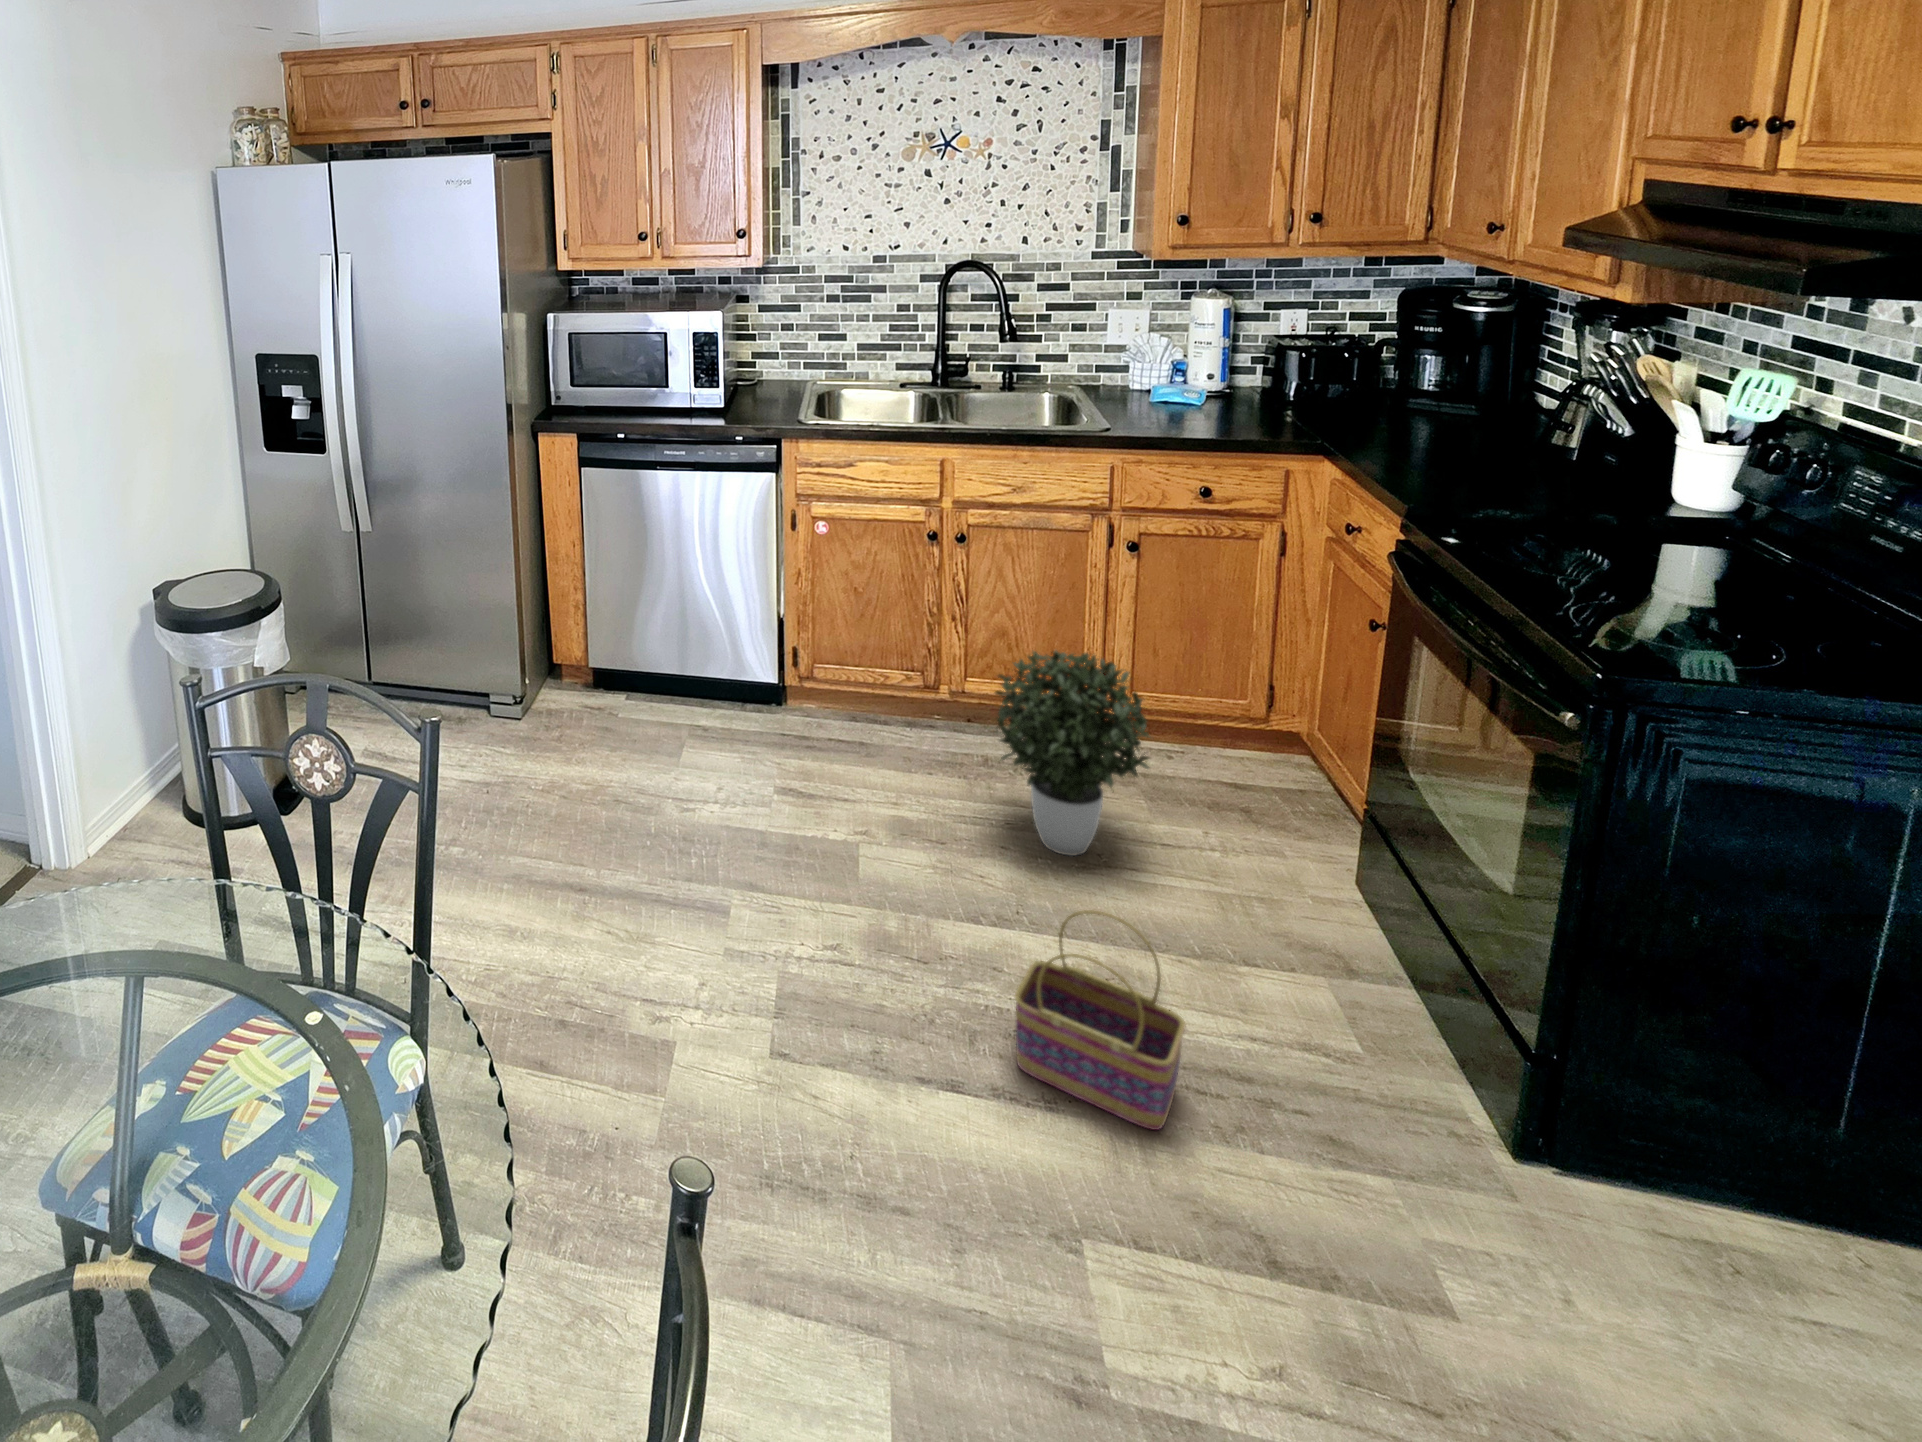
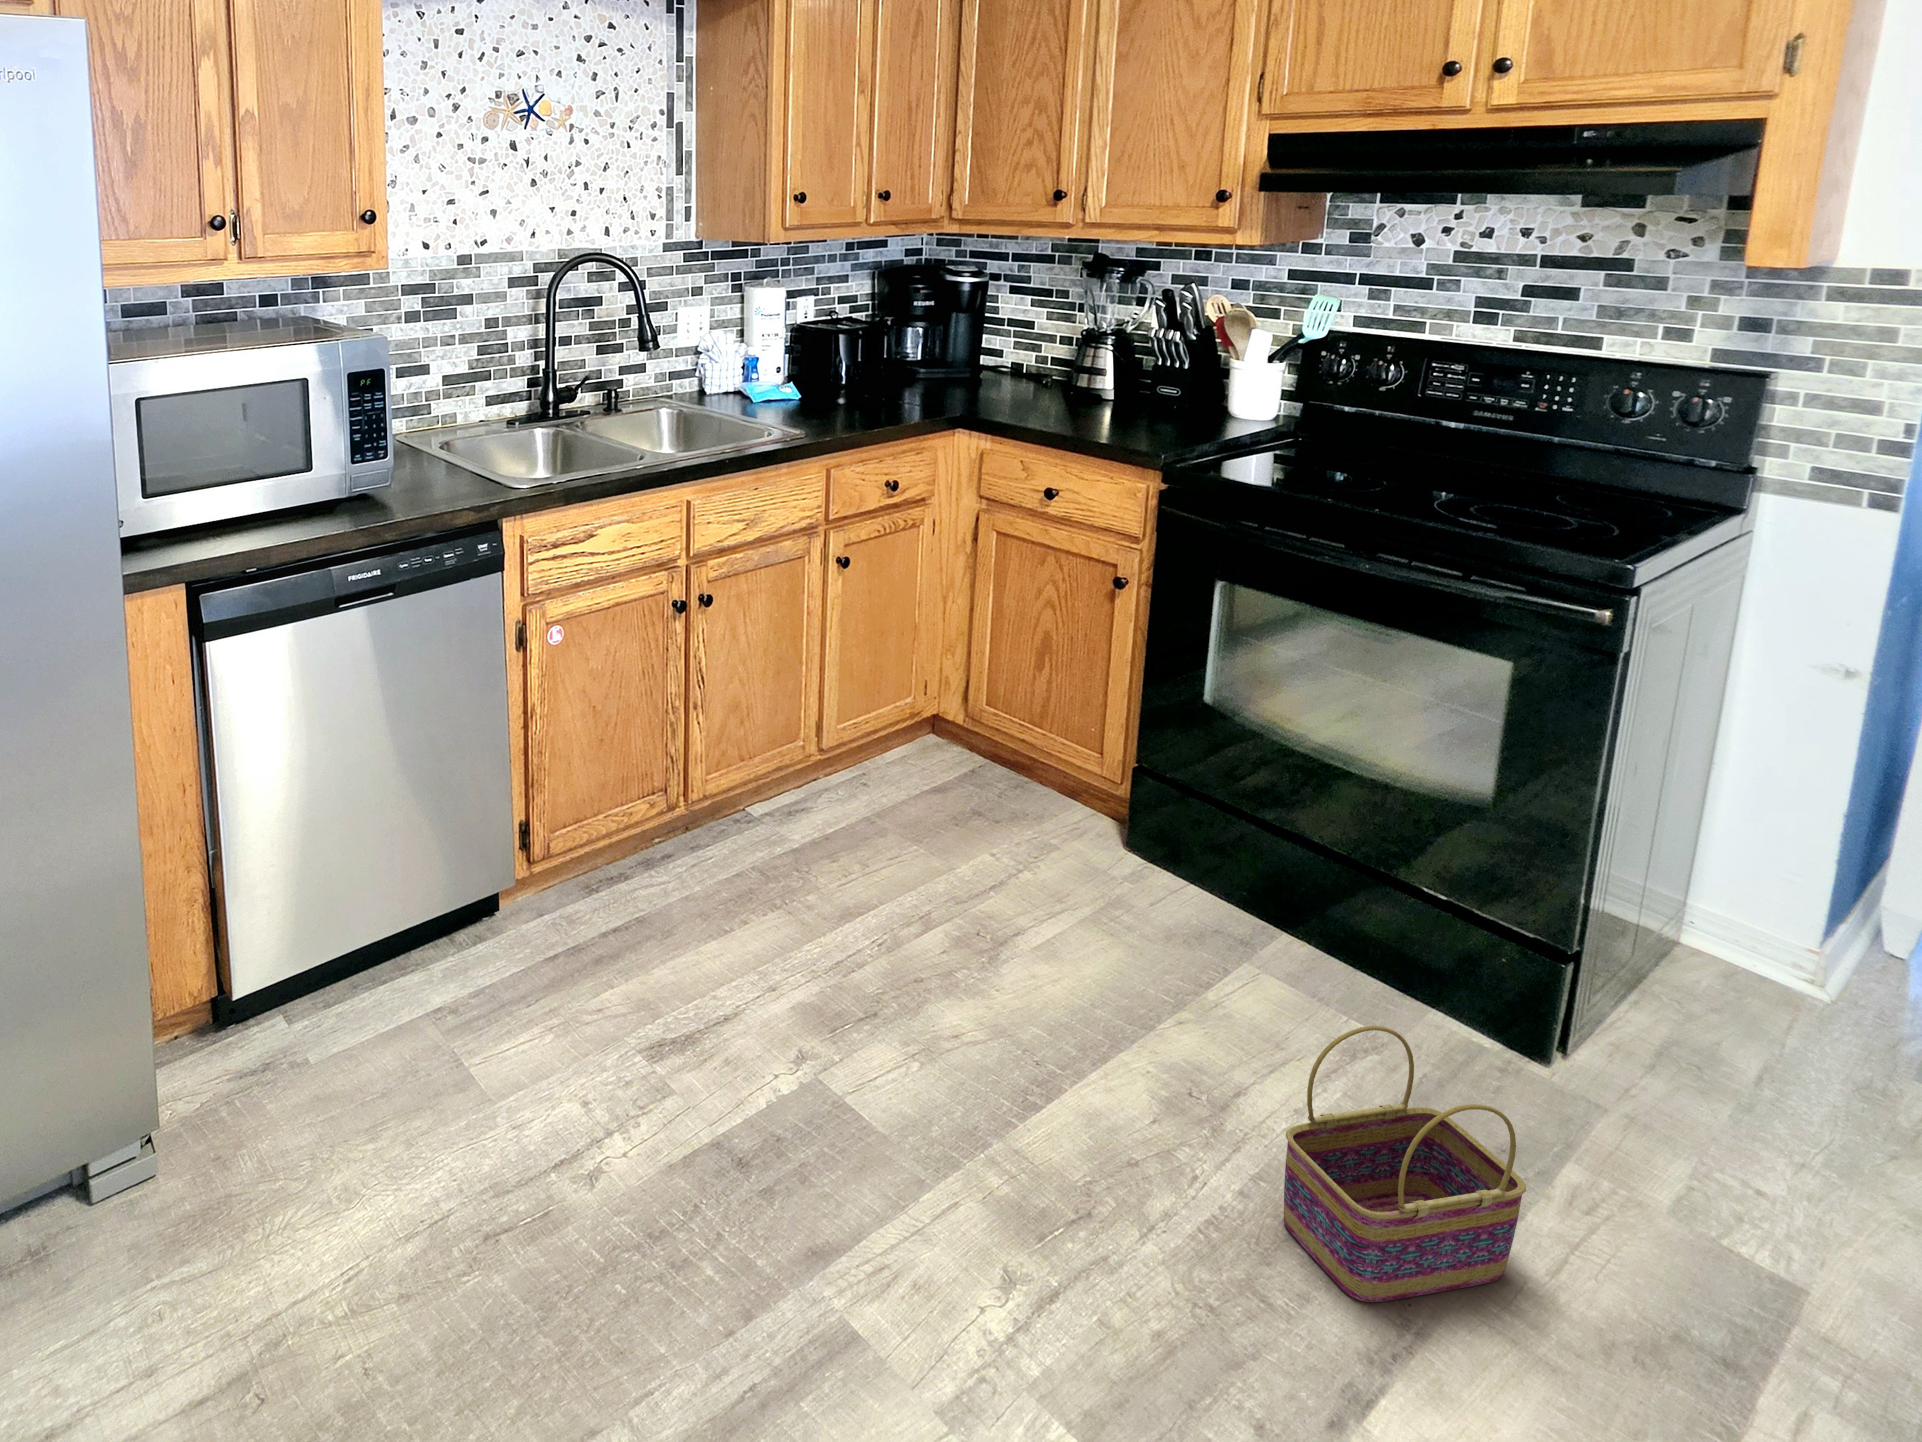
potted plant: present [995,651,1150,856] -> none [868,697,1065,955]

